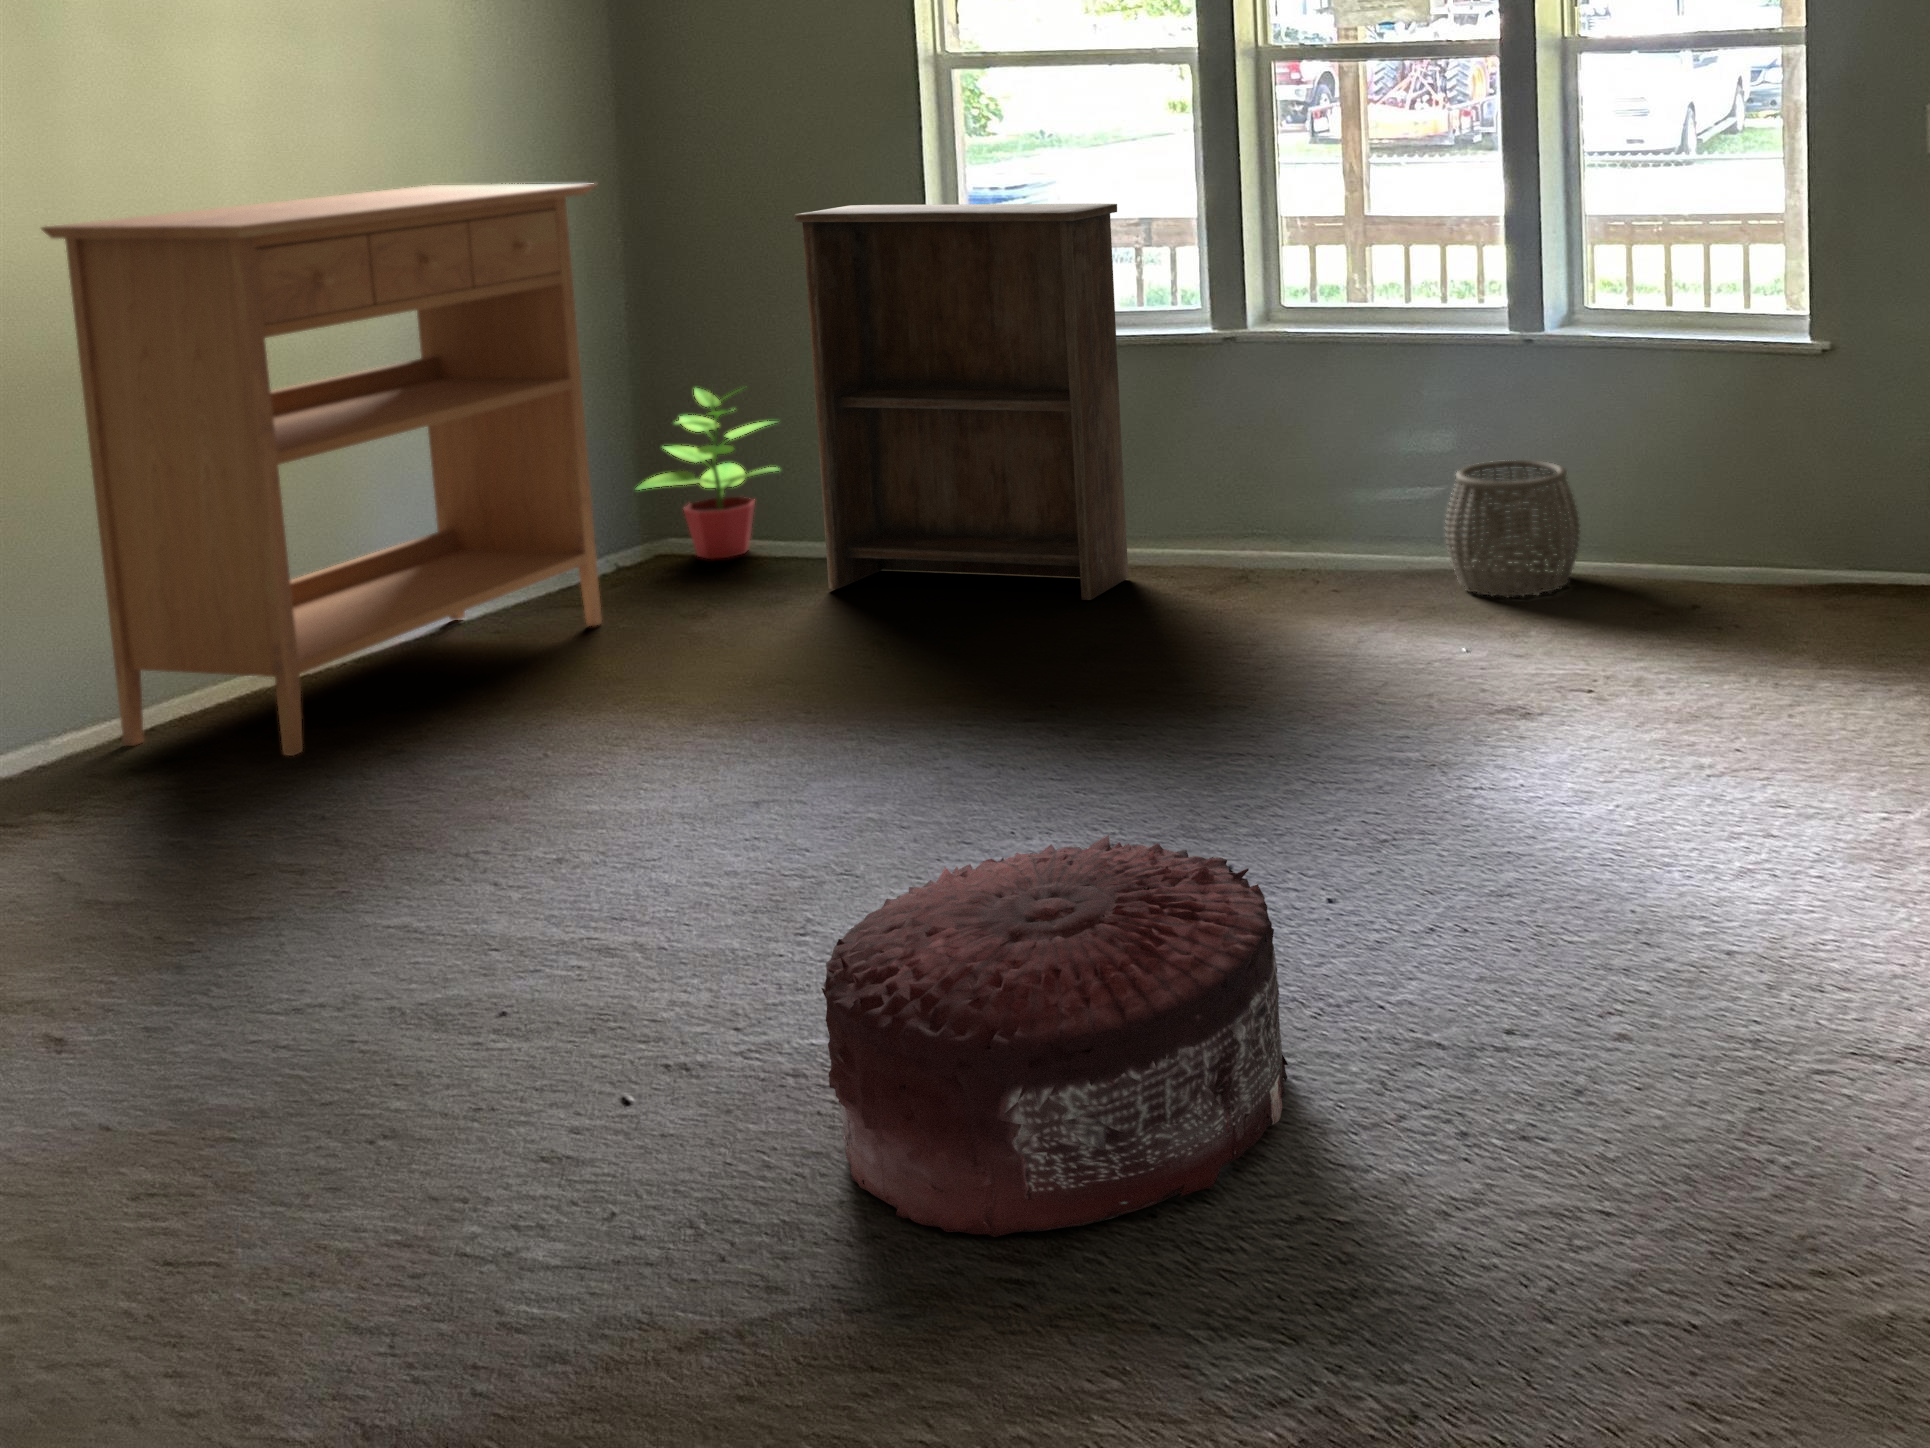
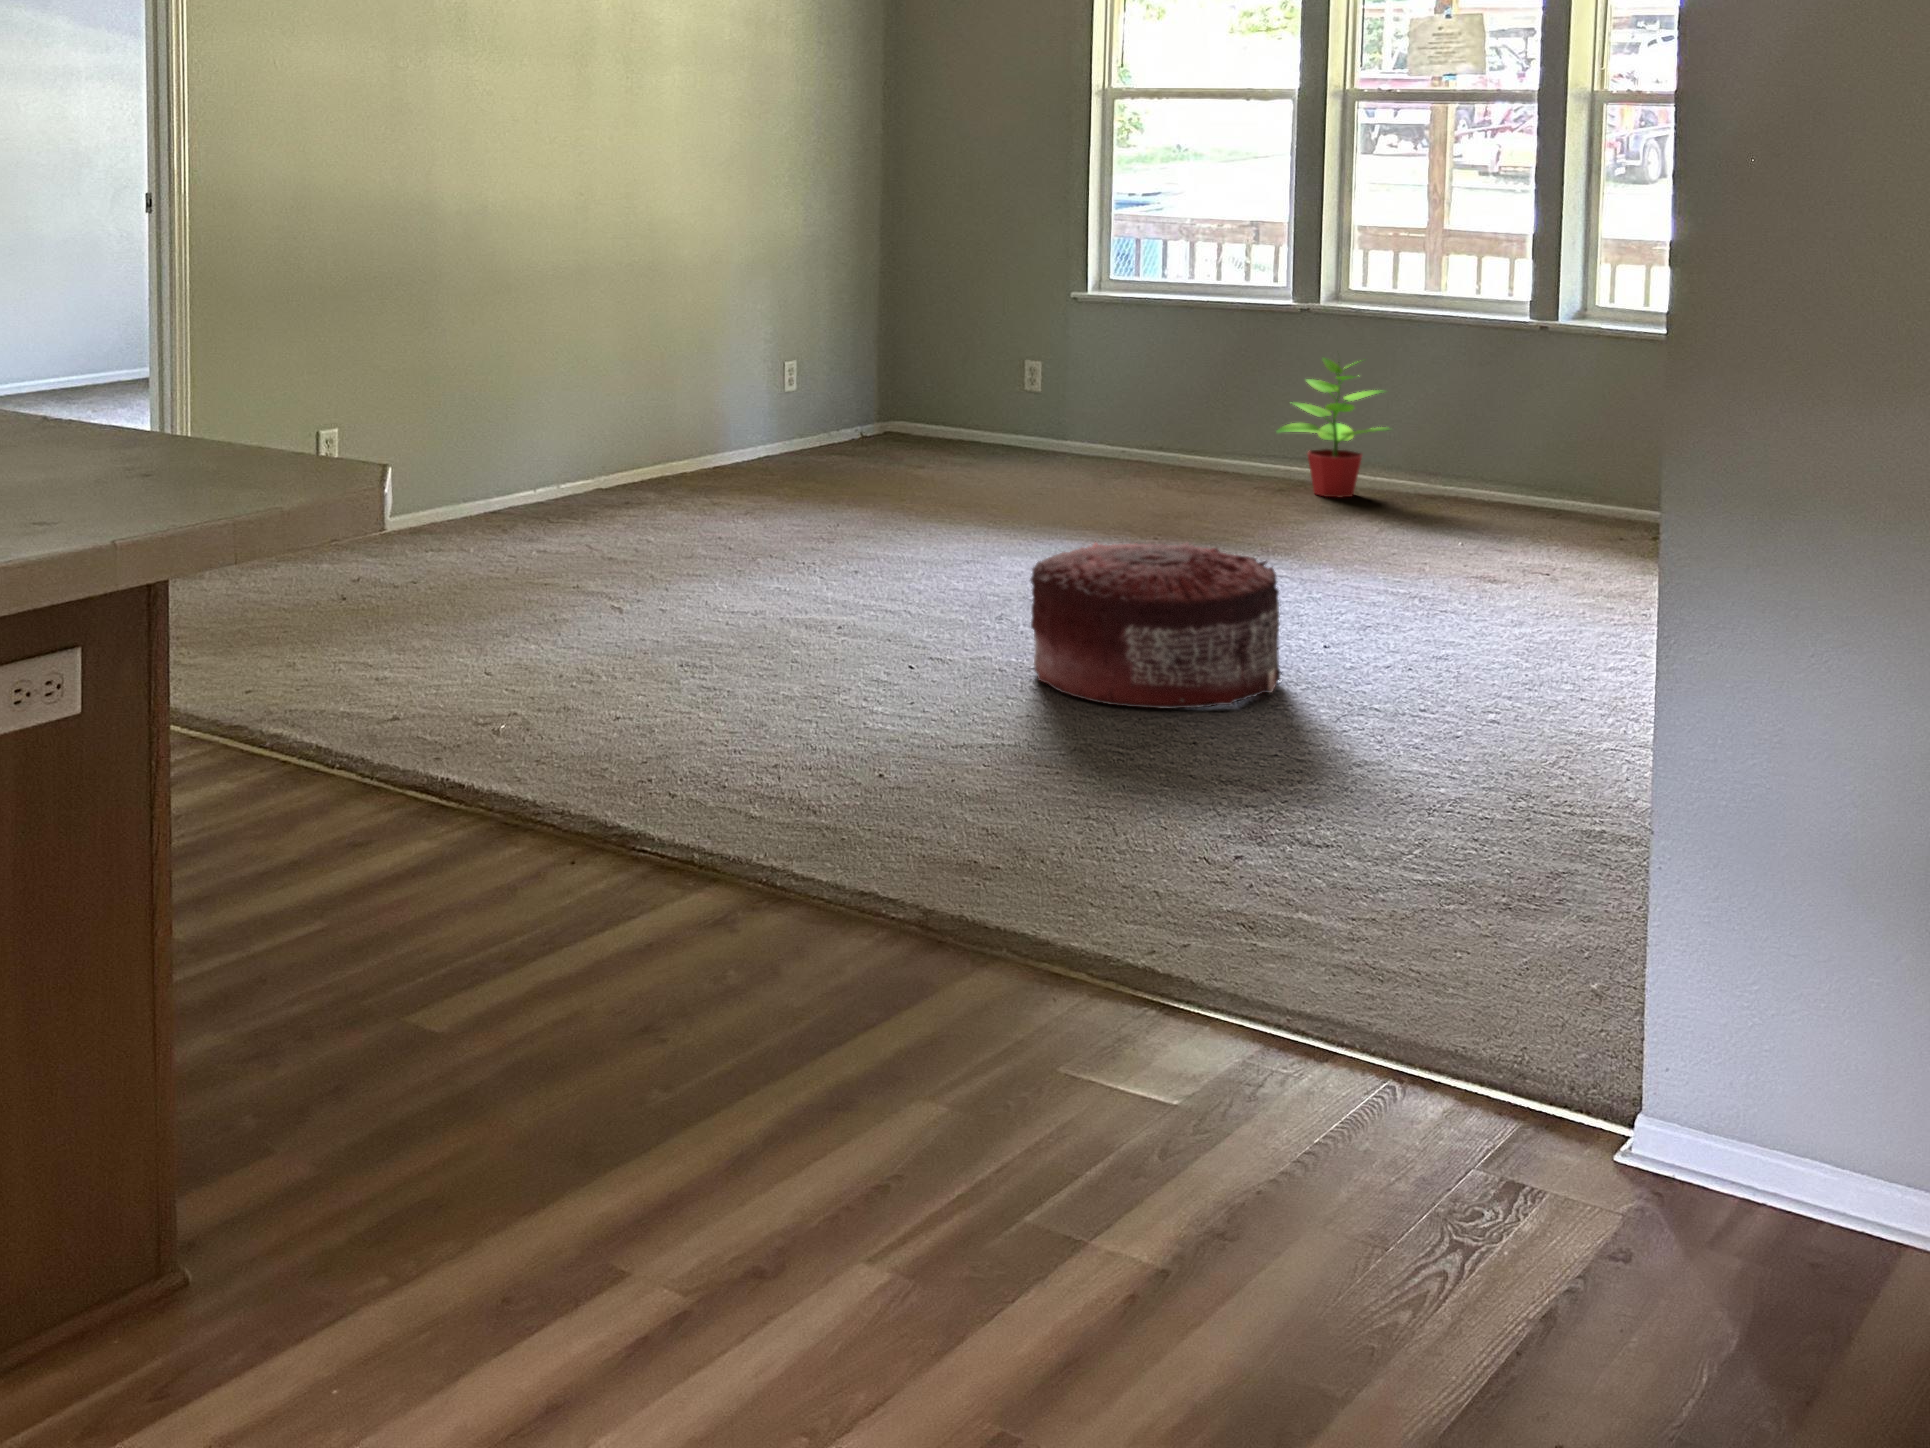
console table: present [41,183,602,756] -> none [583,166,876,507]
bookshelf: present [795,204,1129,600] -> none [1000,196,1229,491]
potted plant: present [636,388,779,559] -> present [1277,358,1390,497]
woven basket: present [1446,460,1580,597] -> none [1463,420,1576,522]

